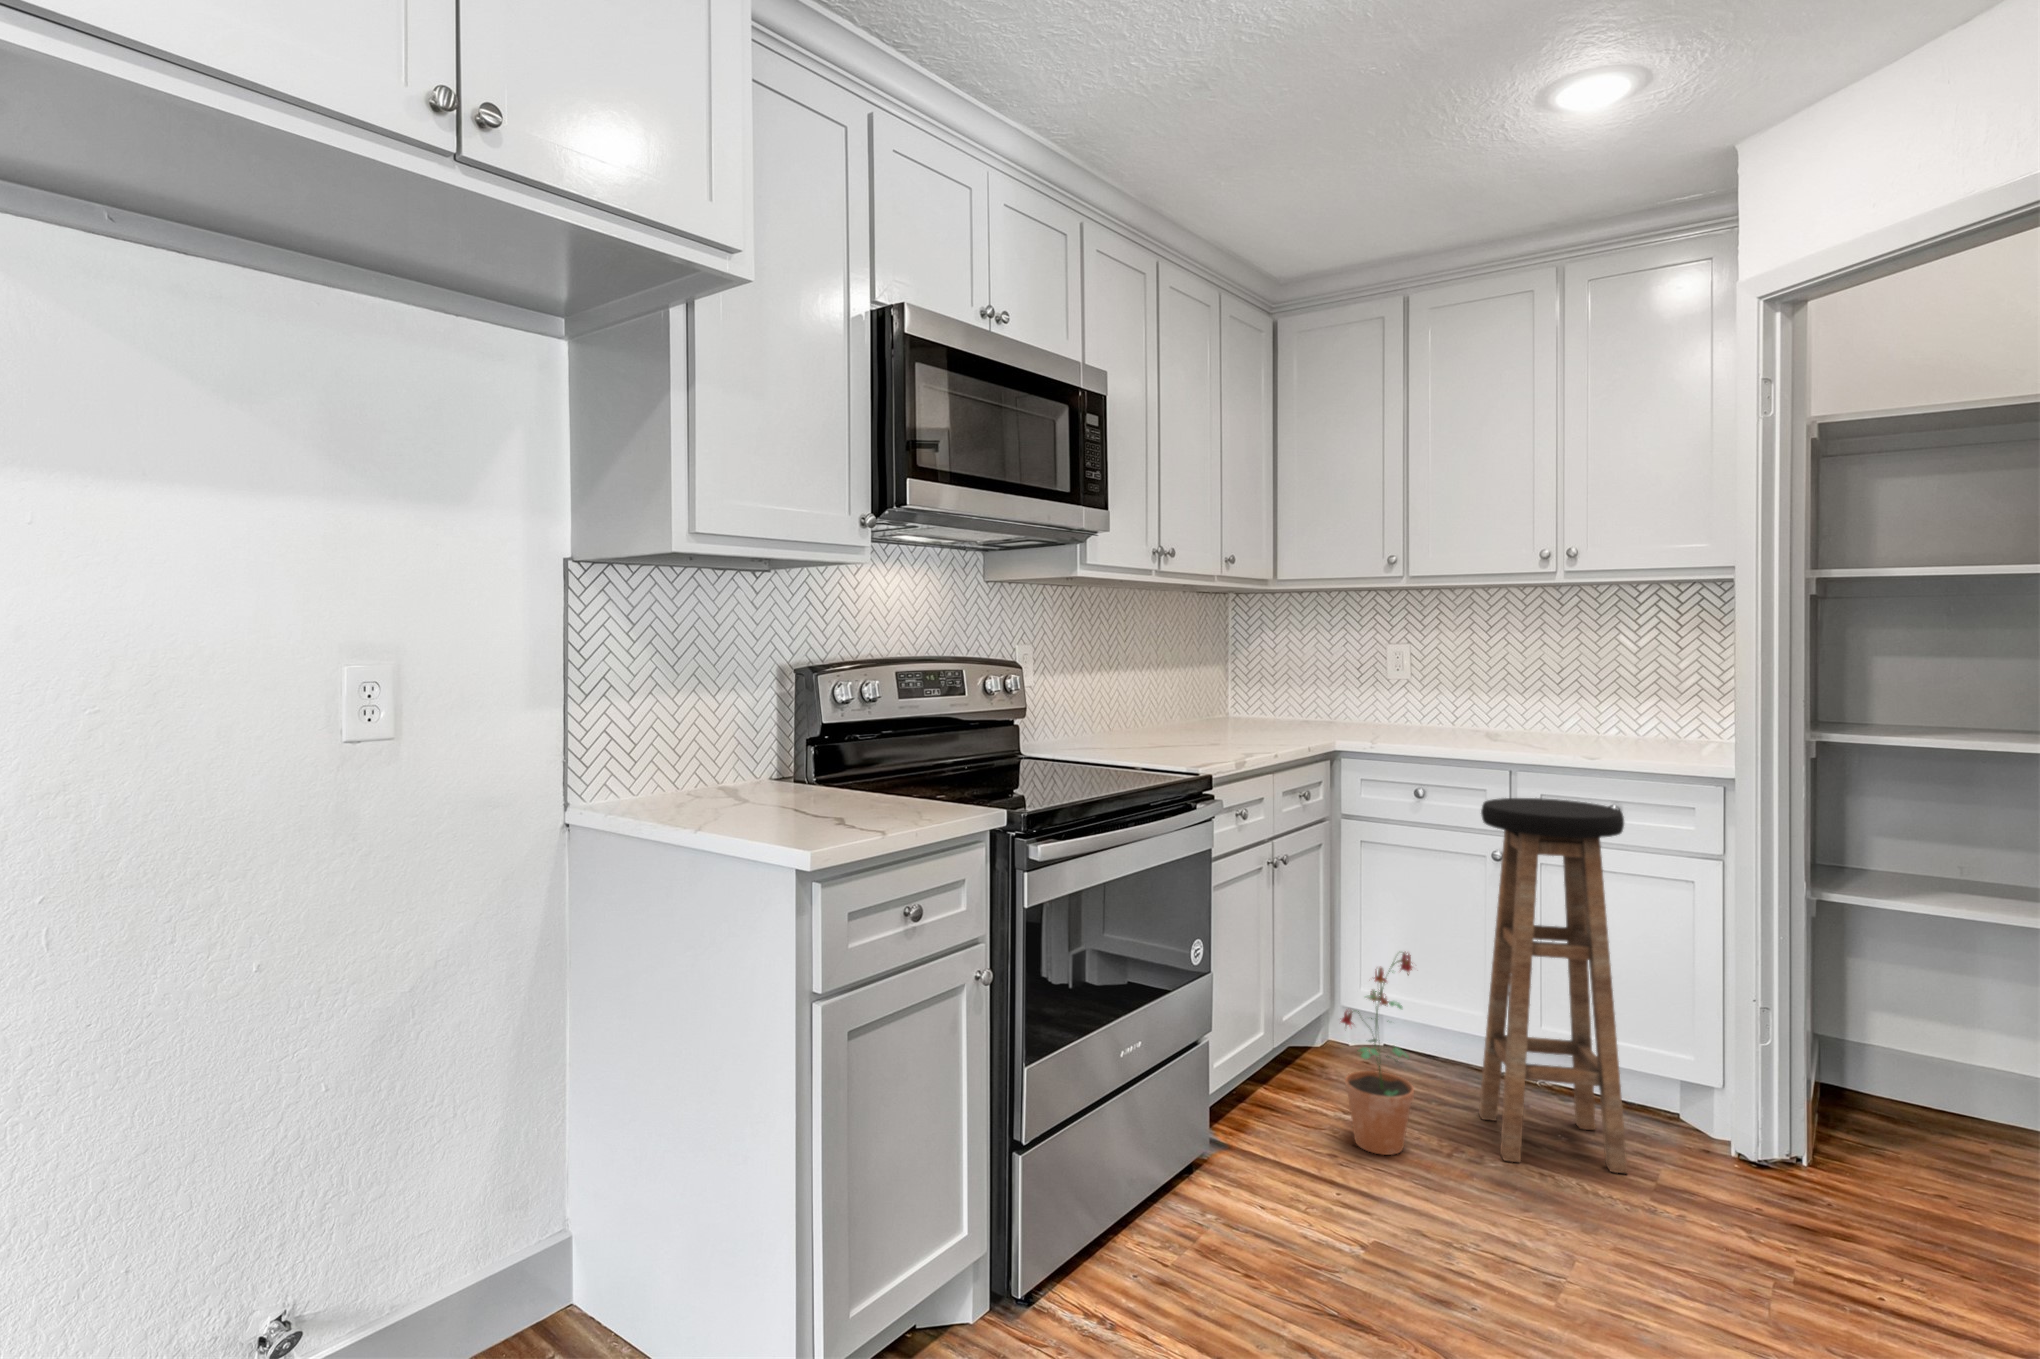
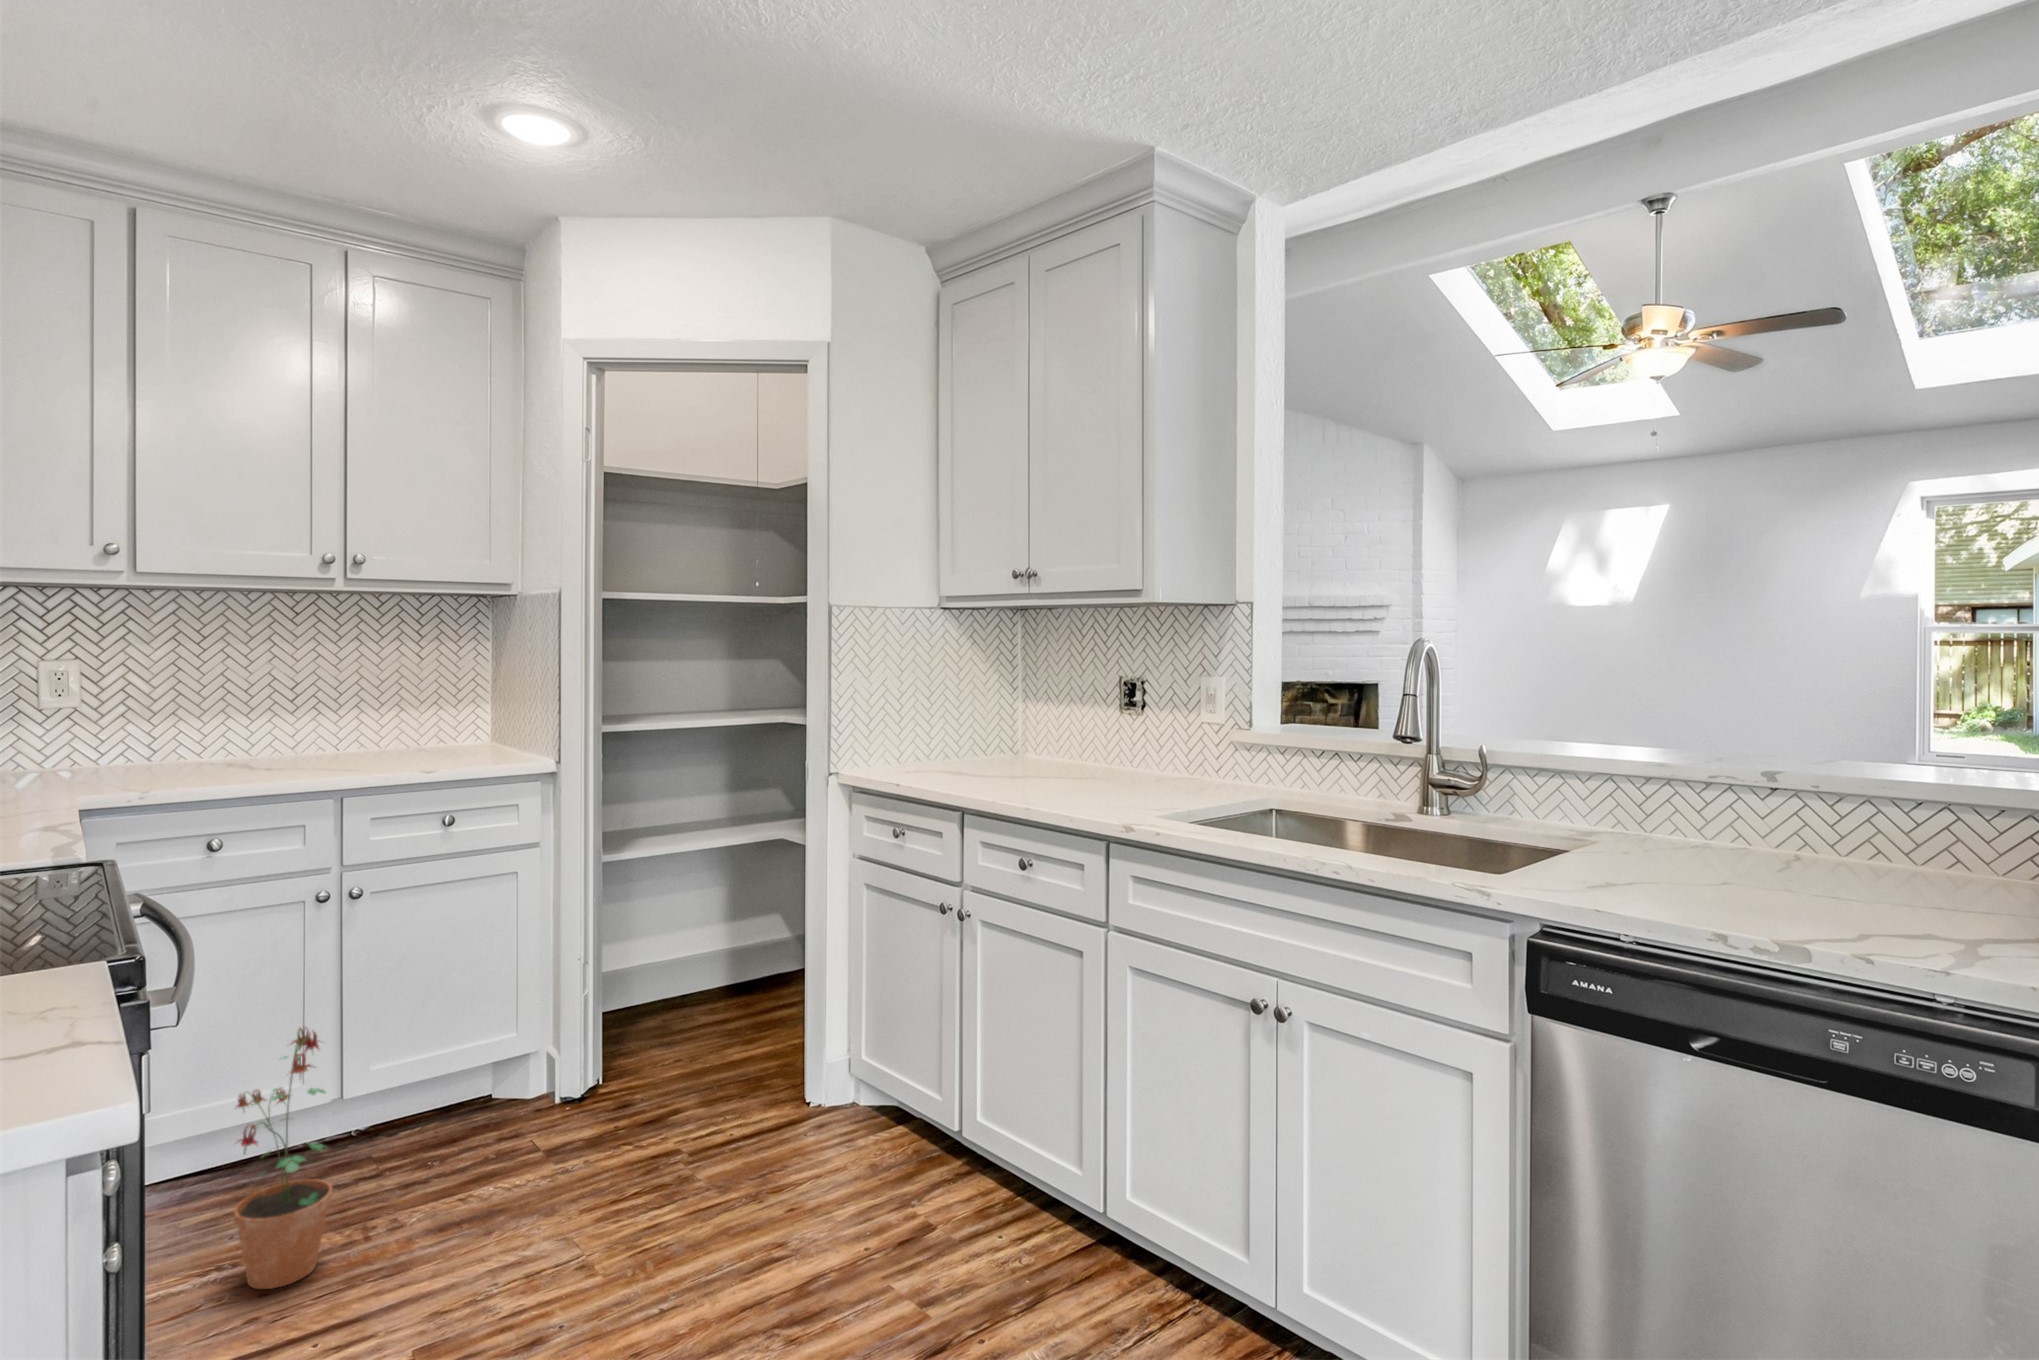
bar stool: present [1479,798,1628,1173] -> none [337,816,518,1207]

